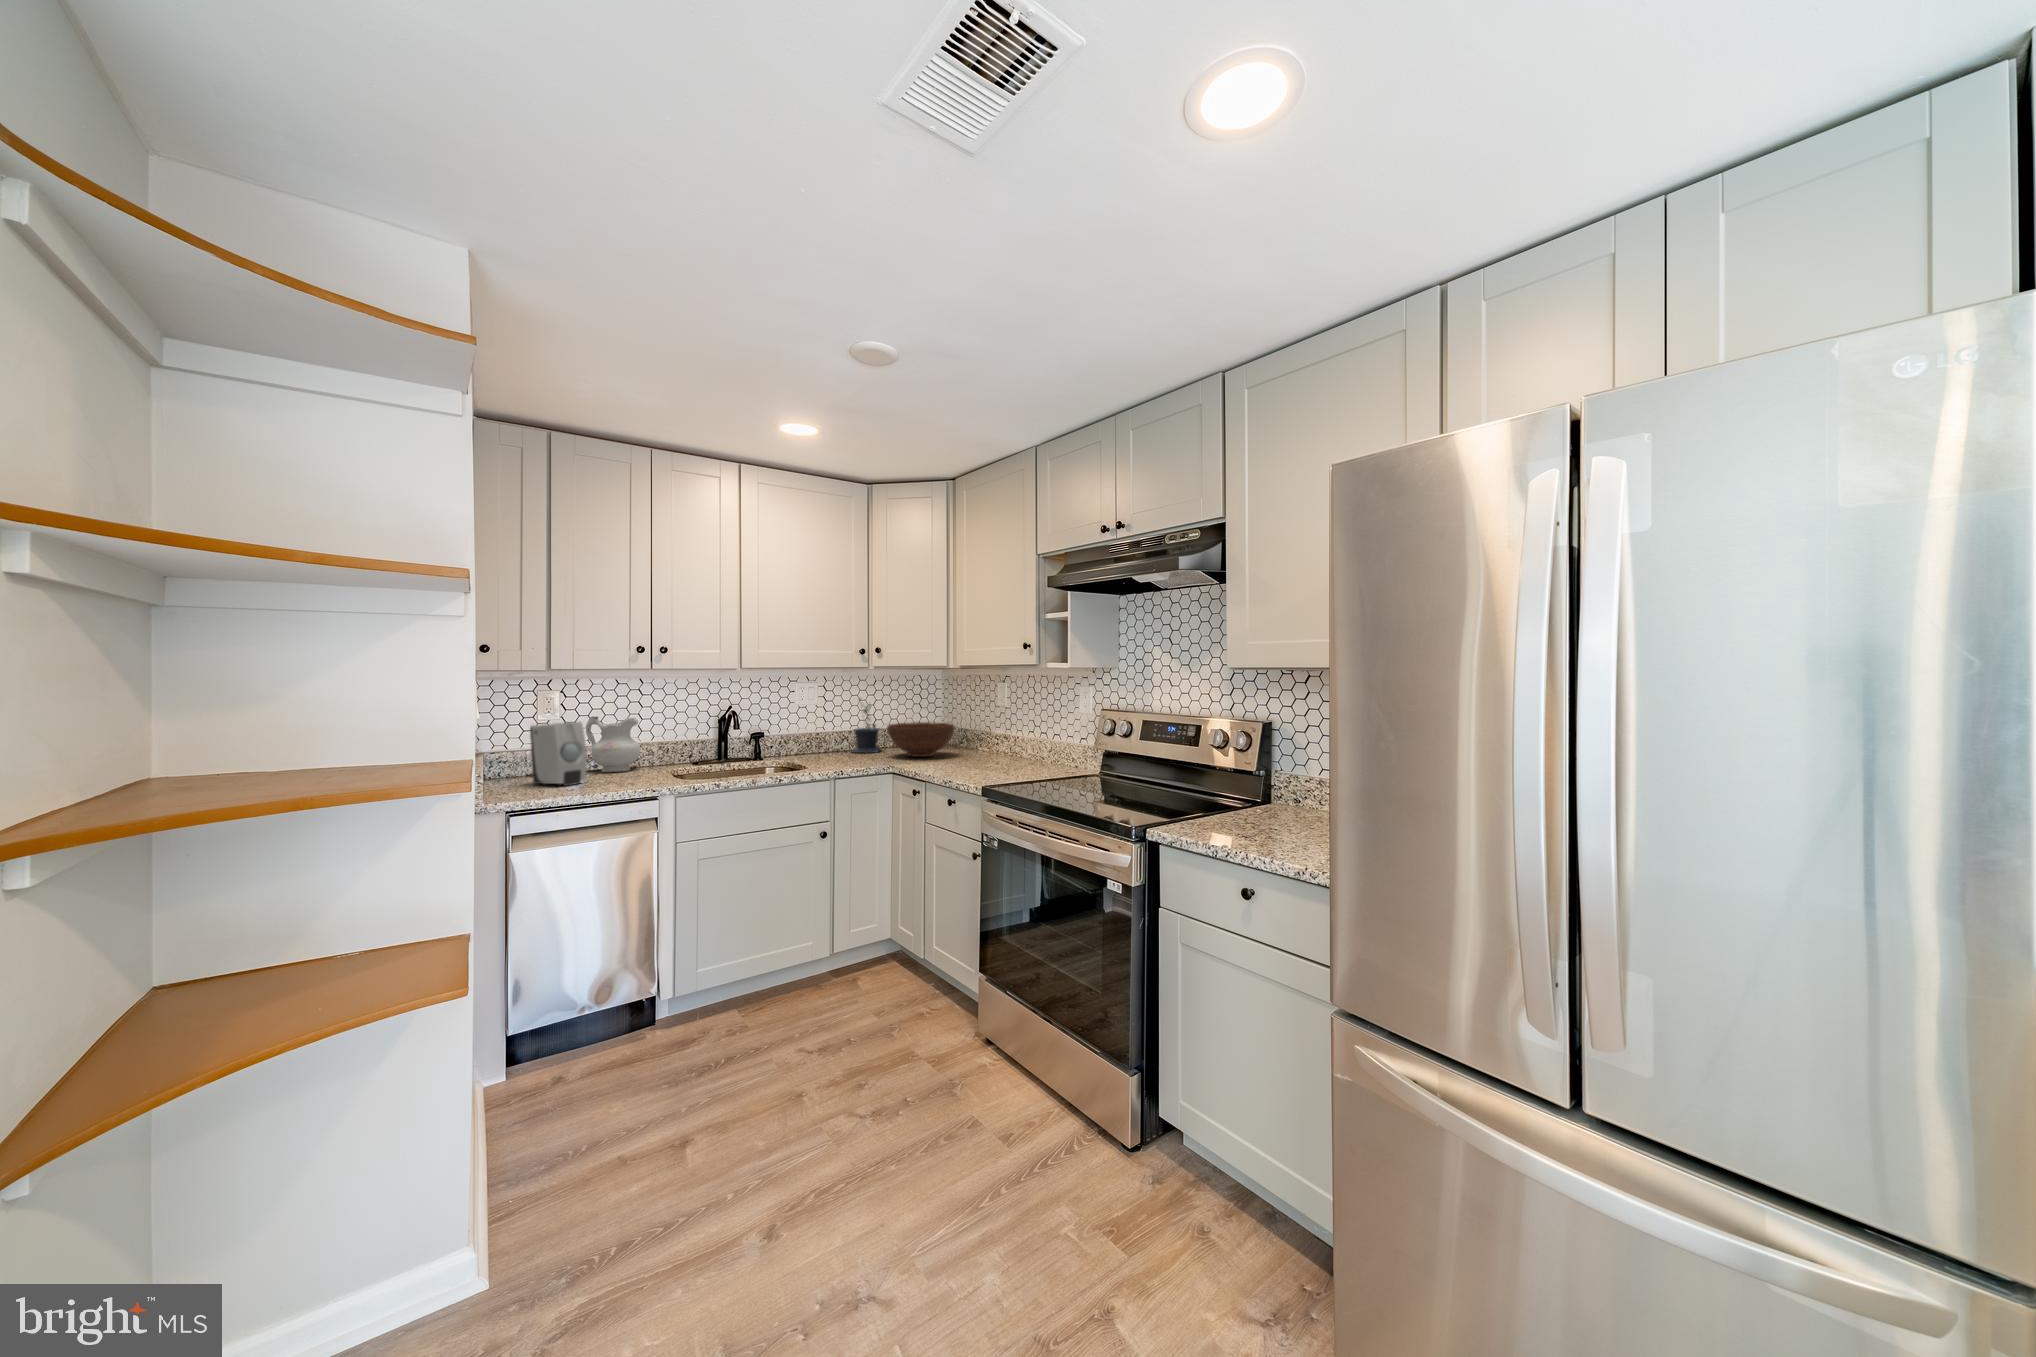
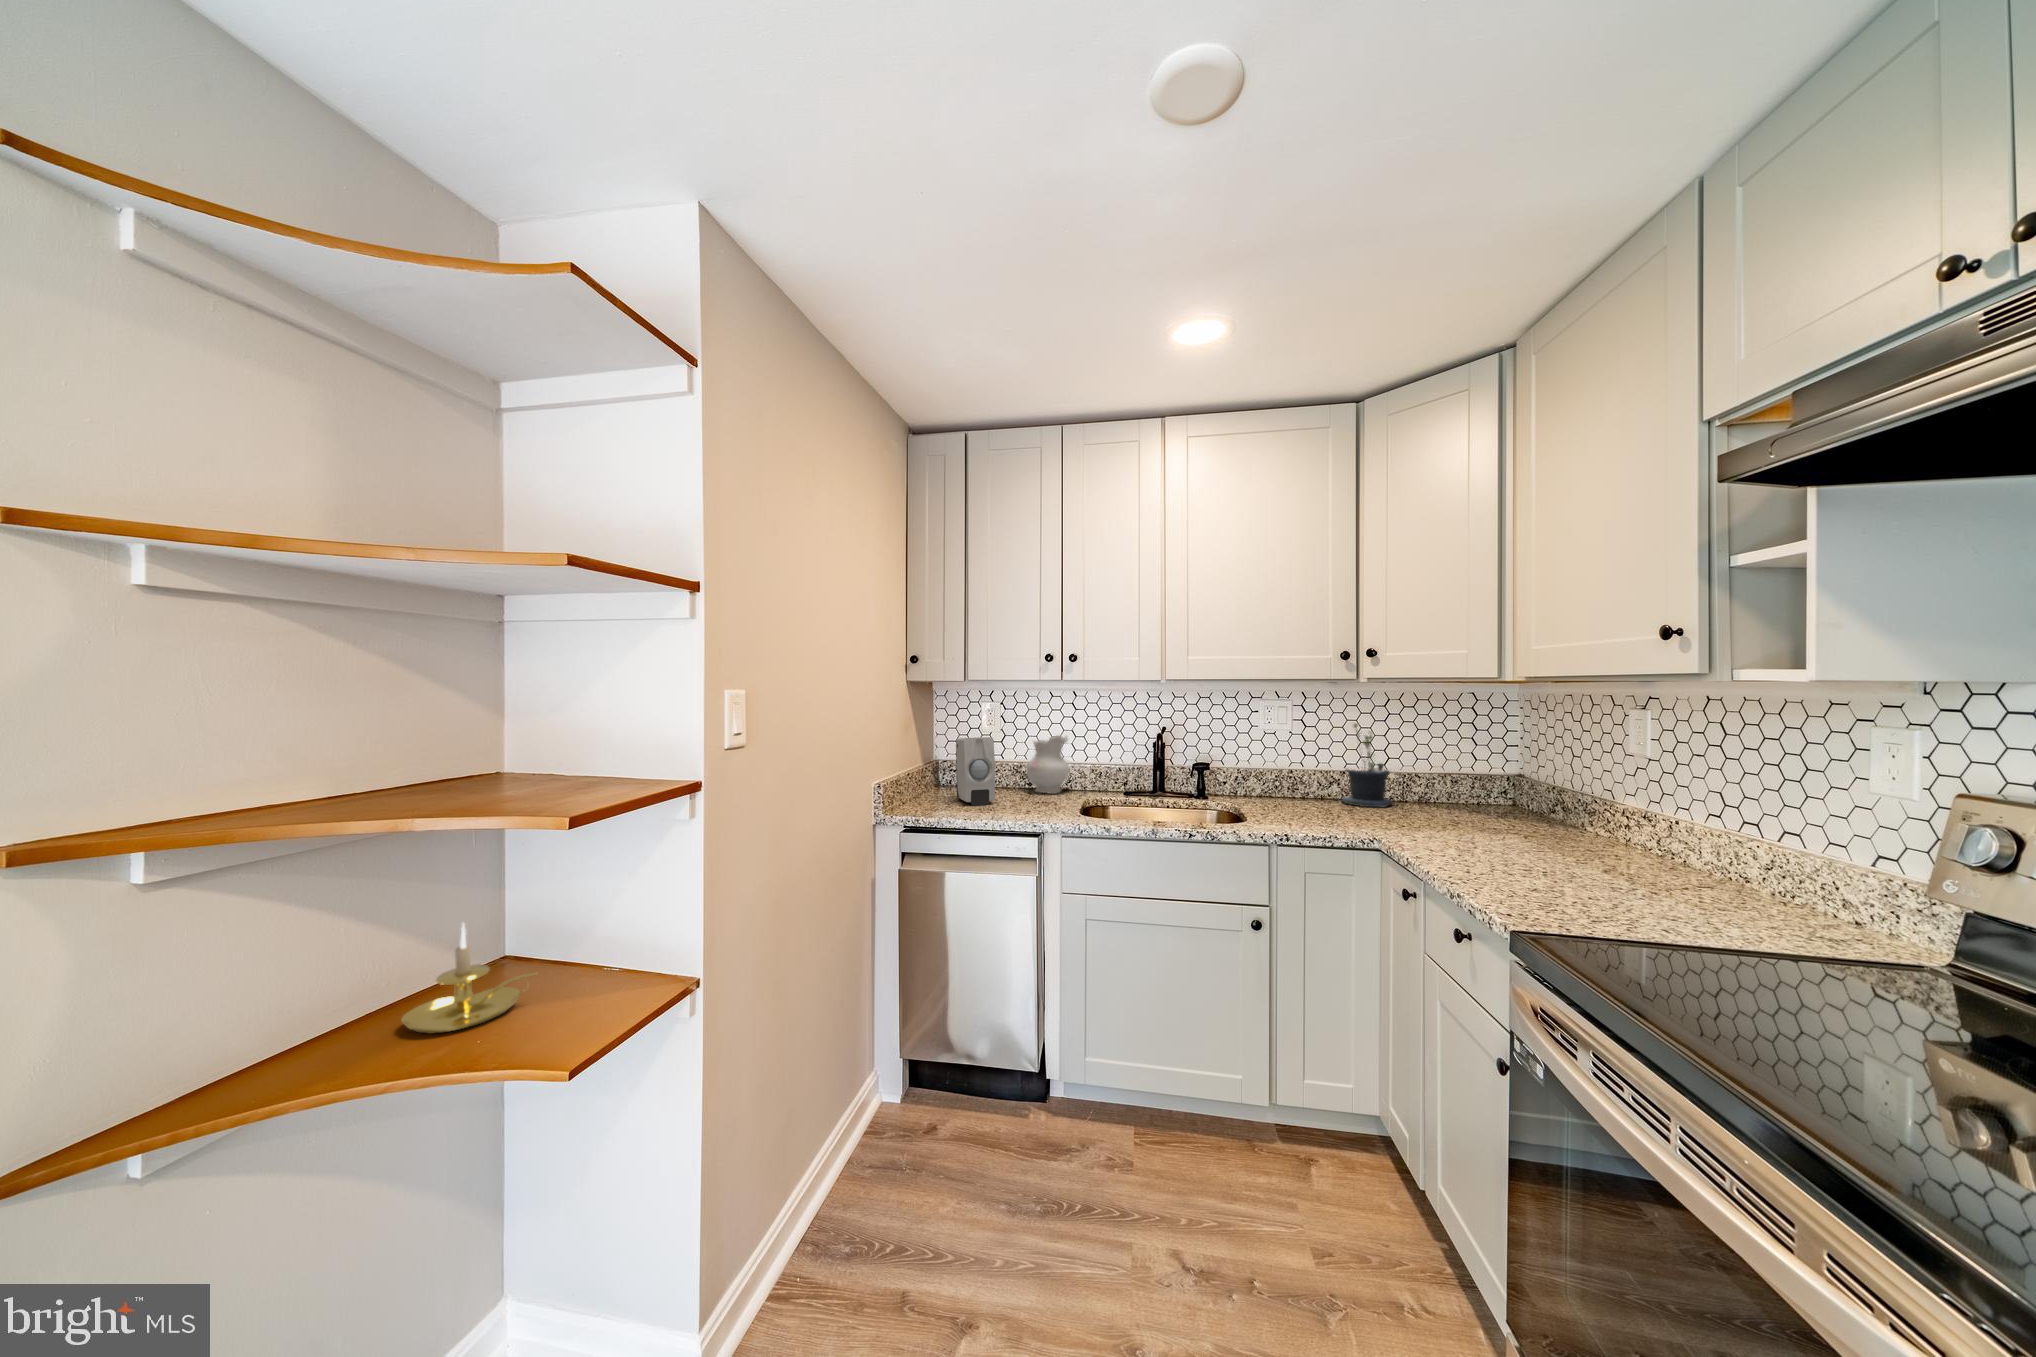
fruit bowl: present [887,722,954,757] -> none [1386,767,1519,830]
candle holder: none [197,908,334,1018] -> present [402,924,537,1033]

